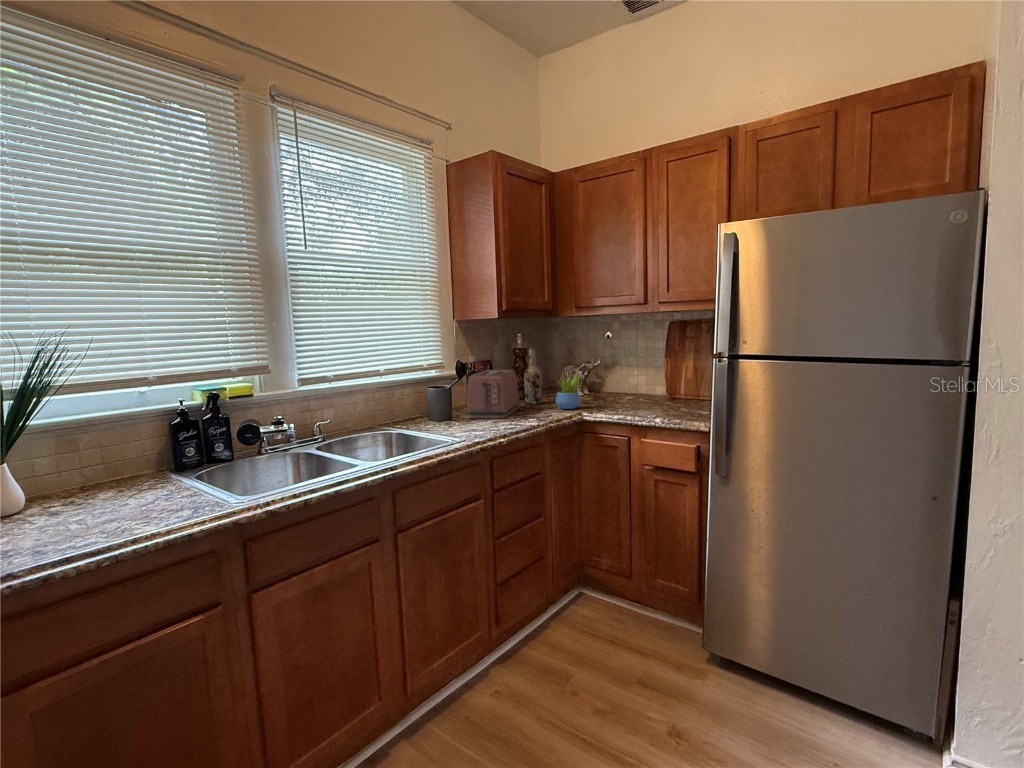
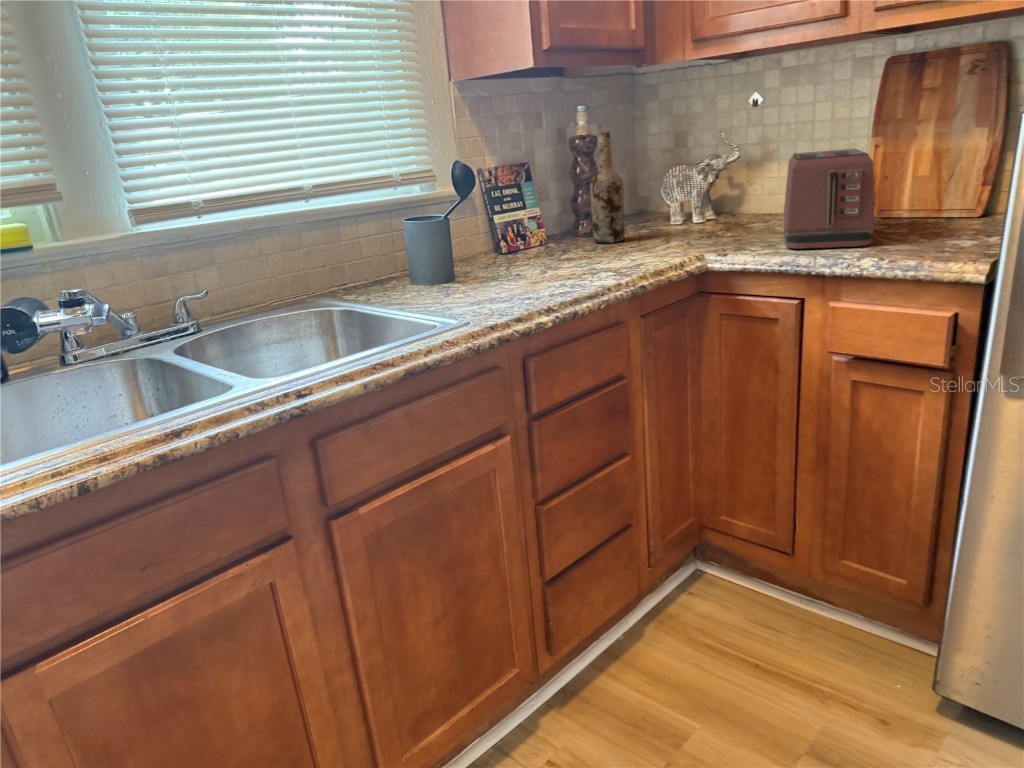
toaster: present [467,370,519,418] -> present [784,149,875,249]
succulent plant: present [556,372,581,409] -> none [651,167,703,249]

